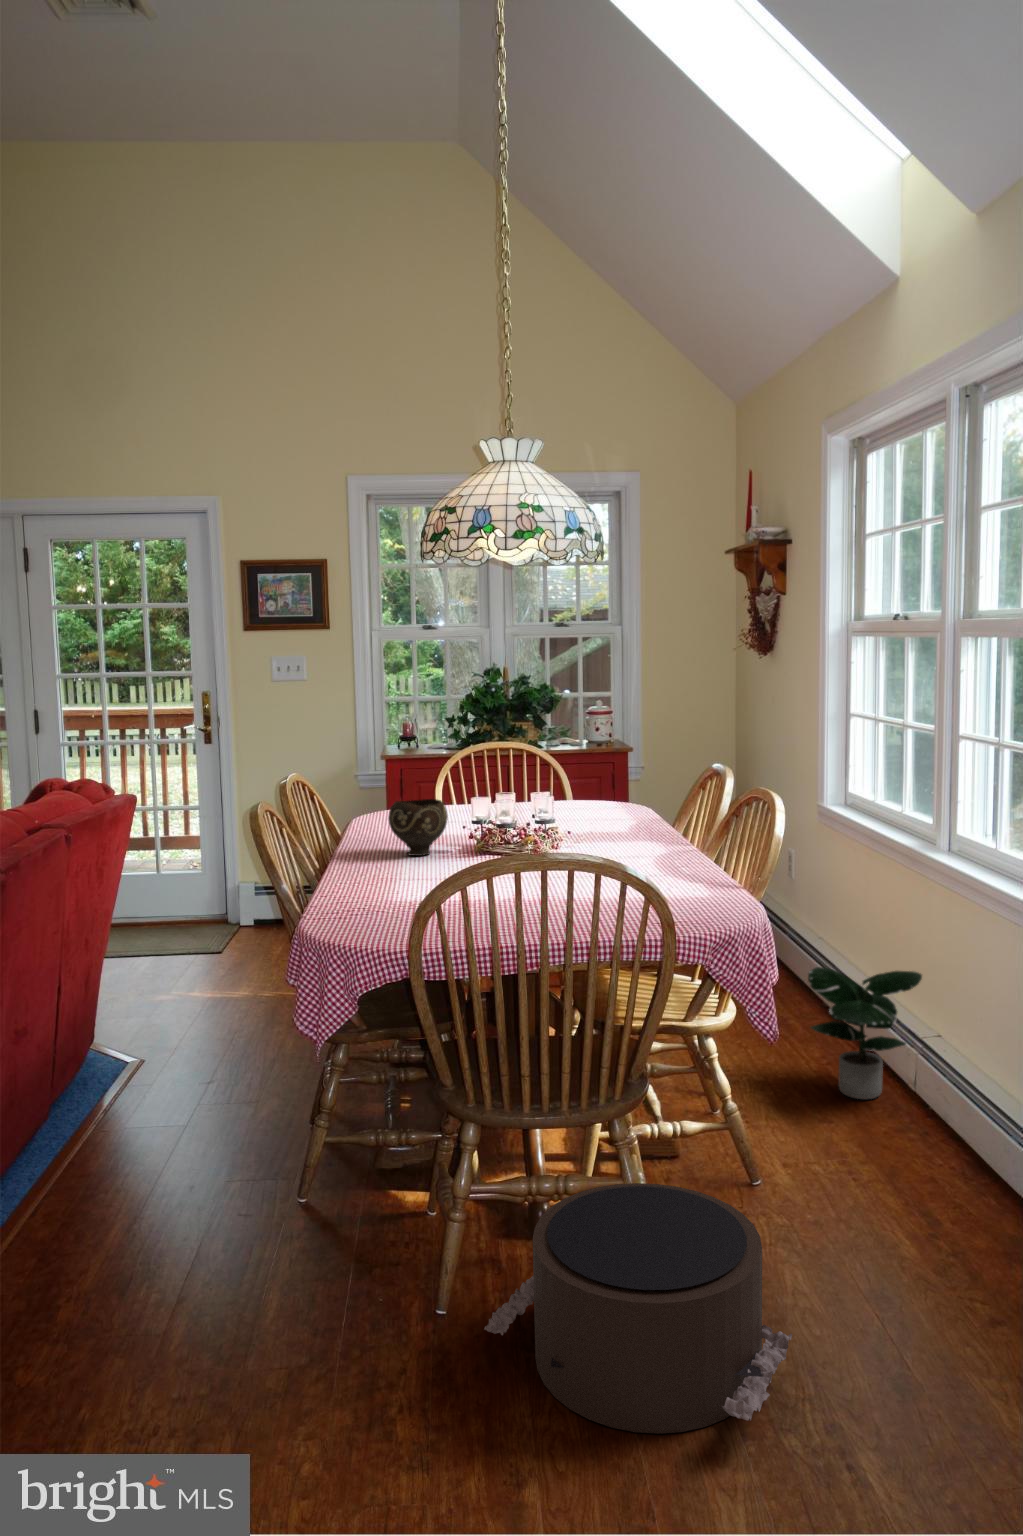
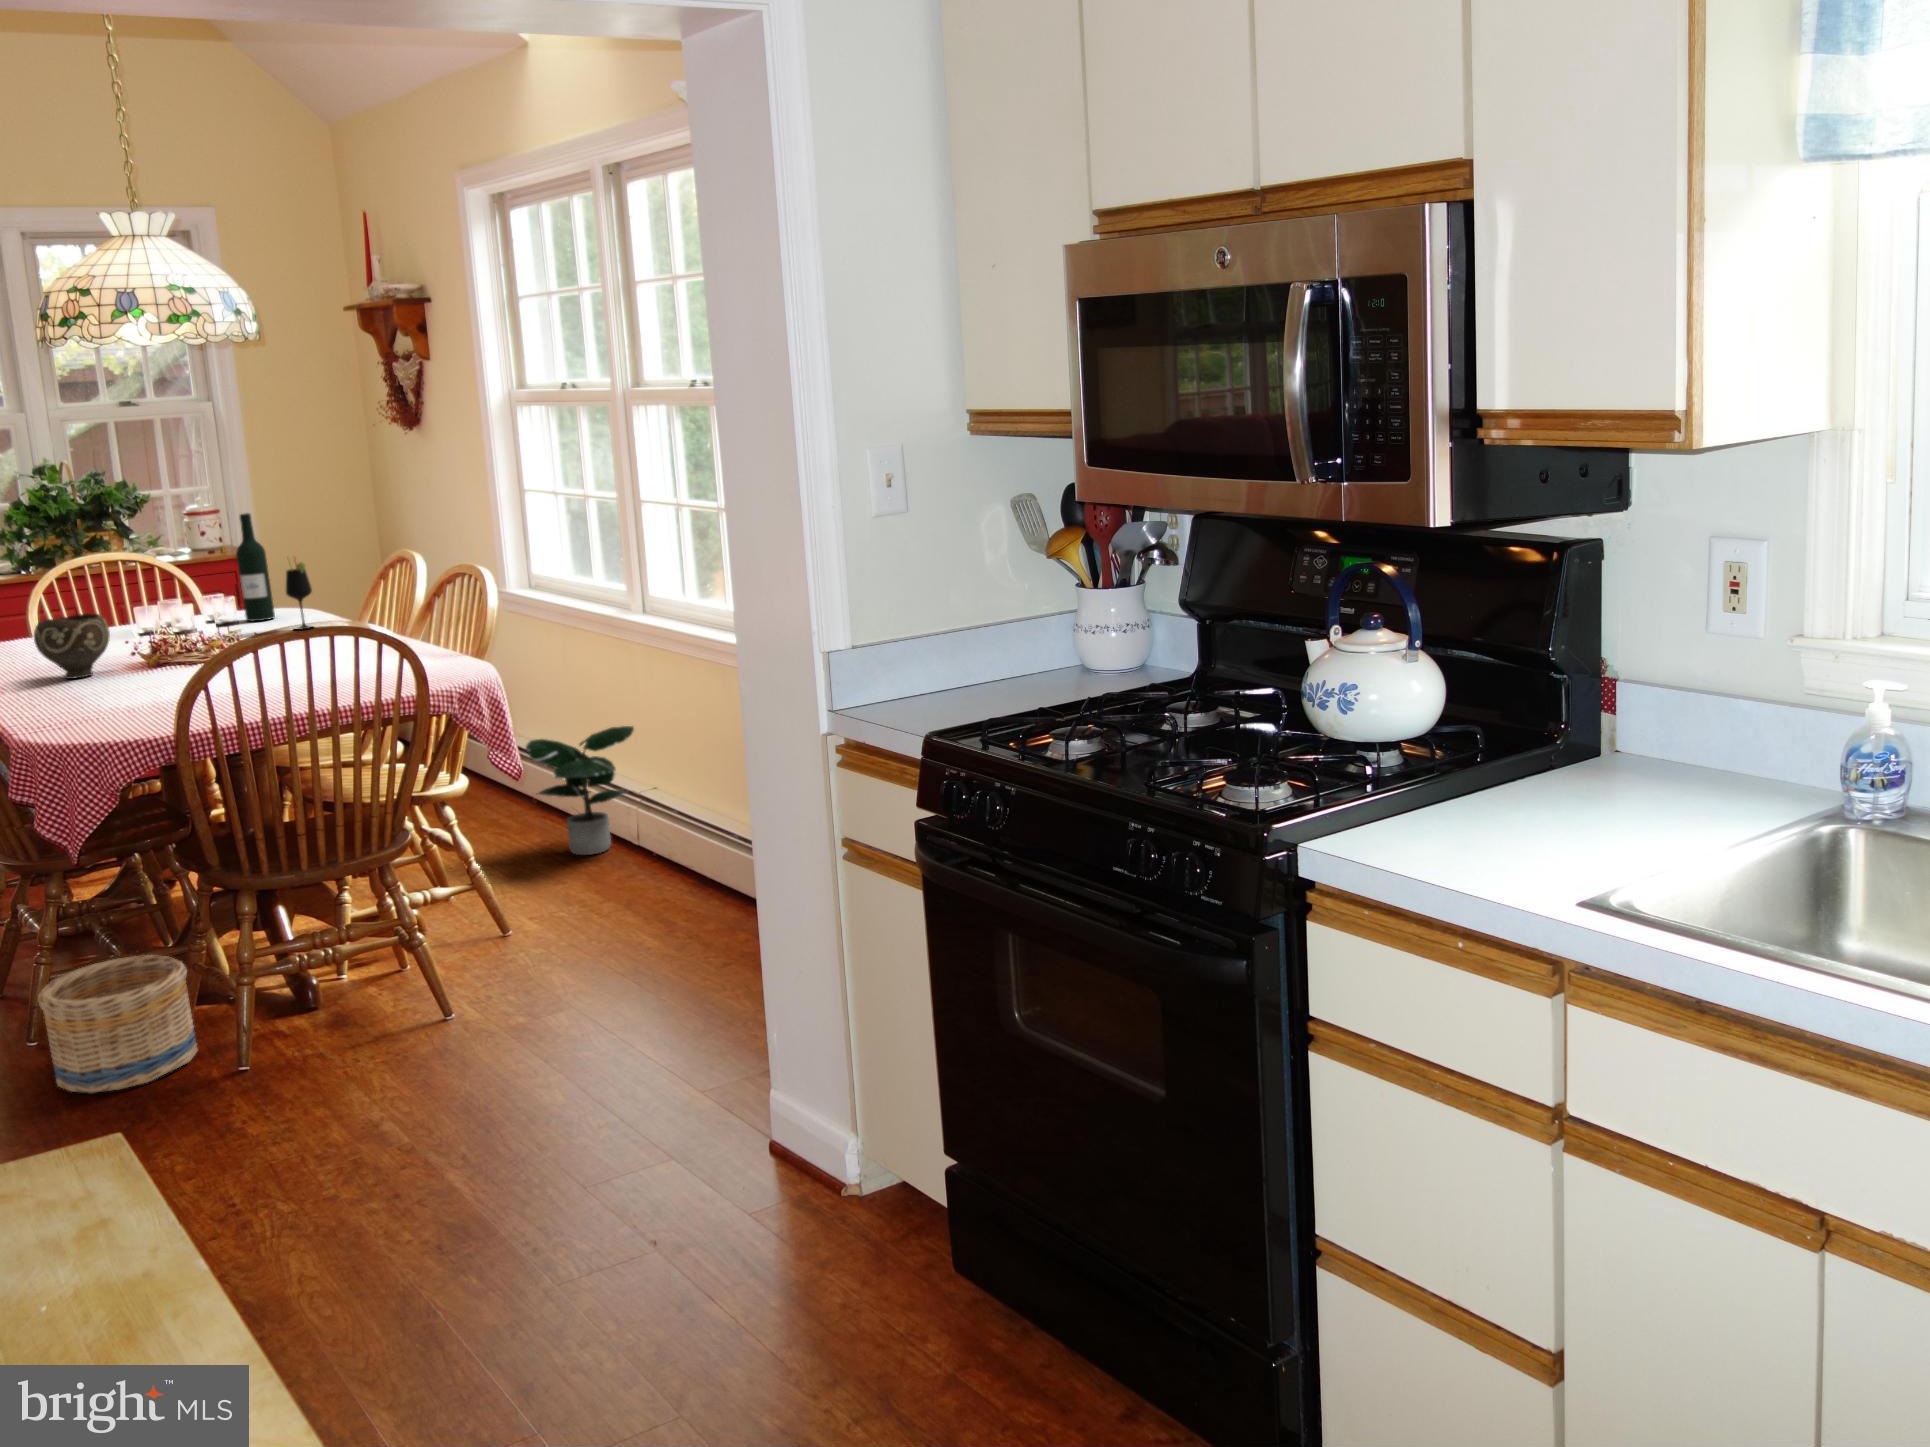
wine bottle: none [582,720,606,816] -> present [236,513,275,621]
wine glass: none [609,764,632,831] -> present [286,559,313,630]
basket: none [292,1139,424,1286] -> present [38,955,197,1093]
pouf: present [484,1183,792,1434] -> none [302,908,572,1086]

